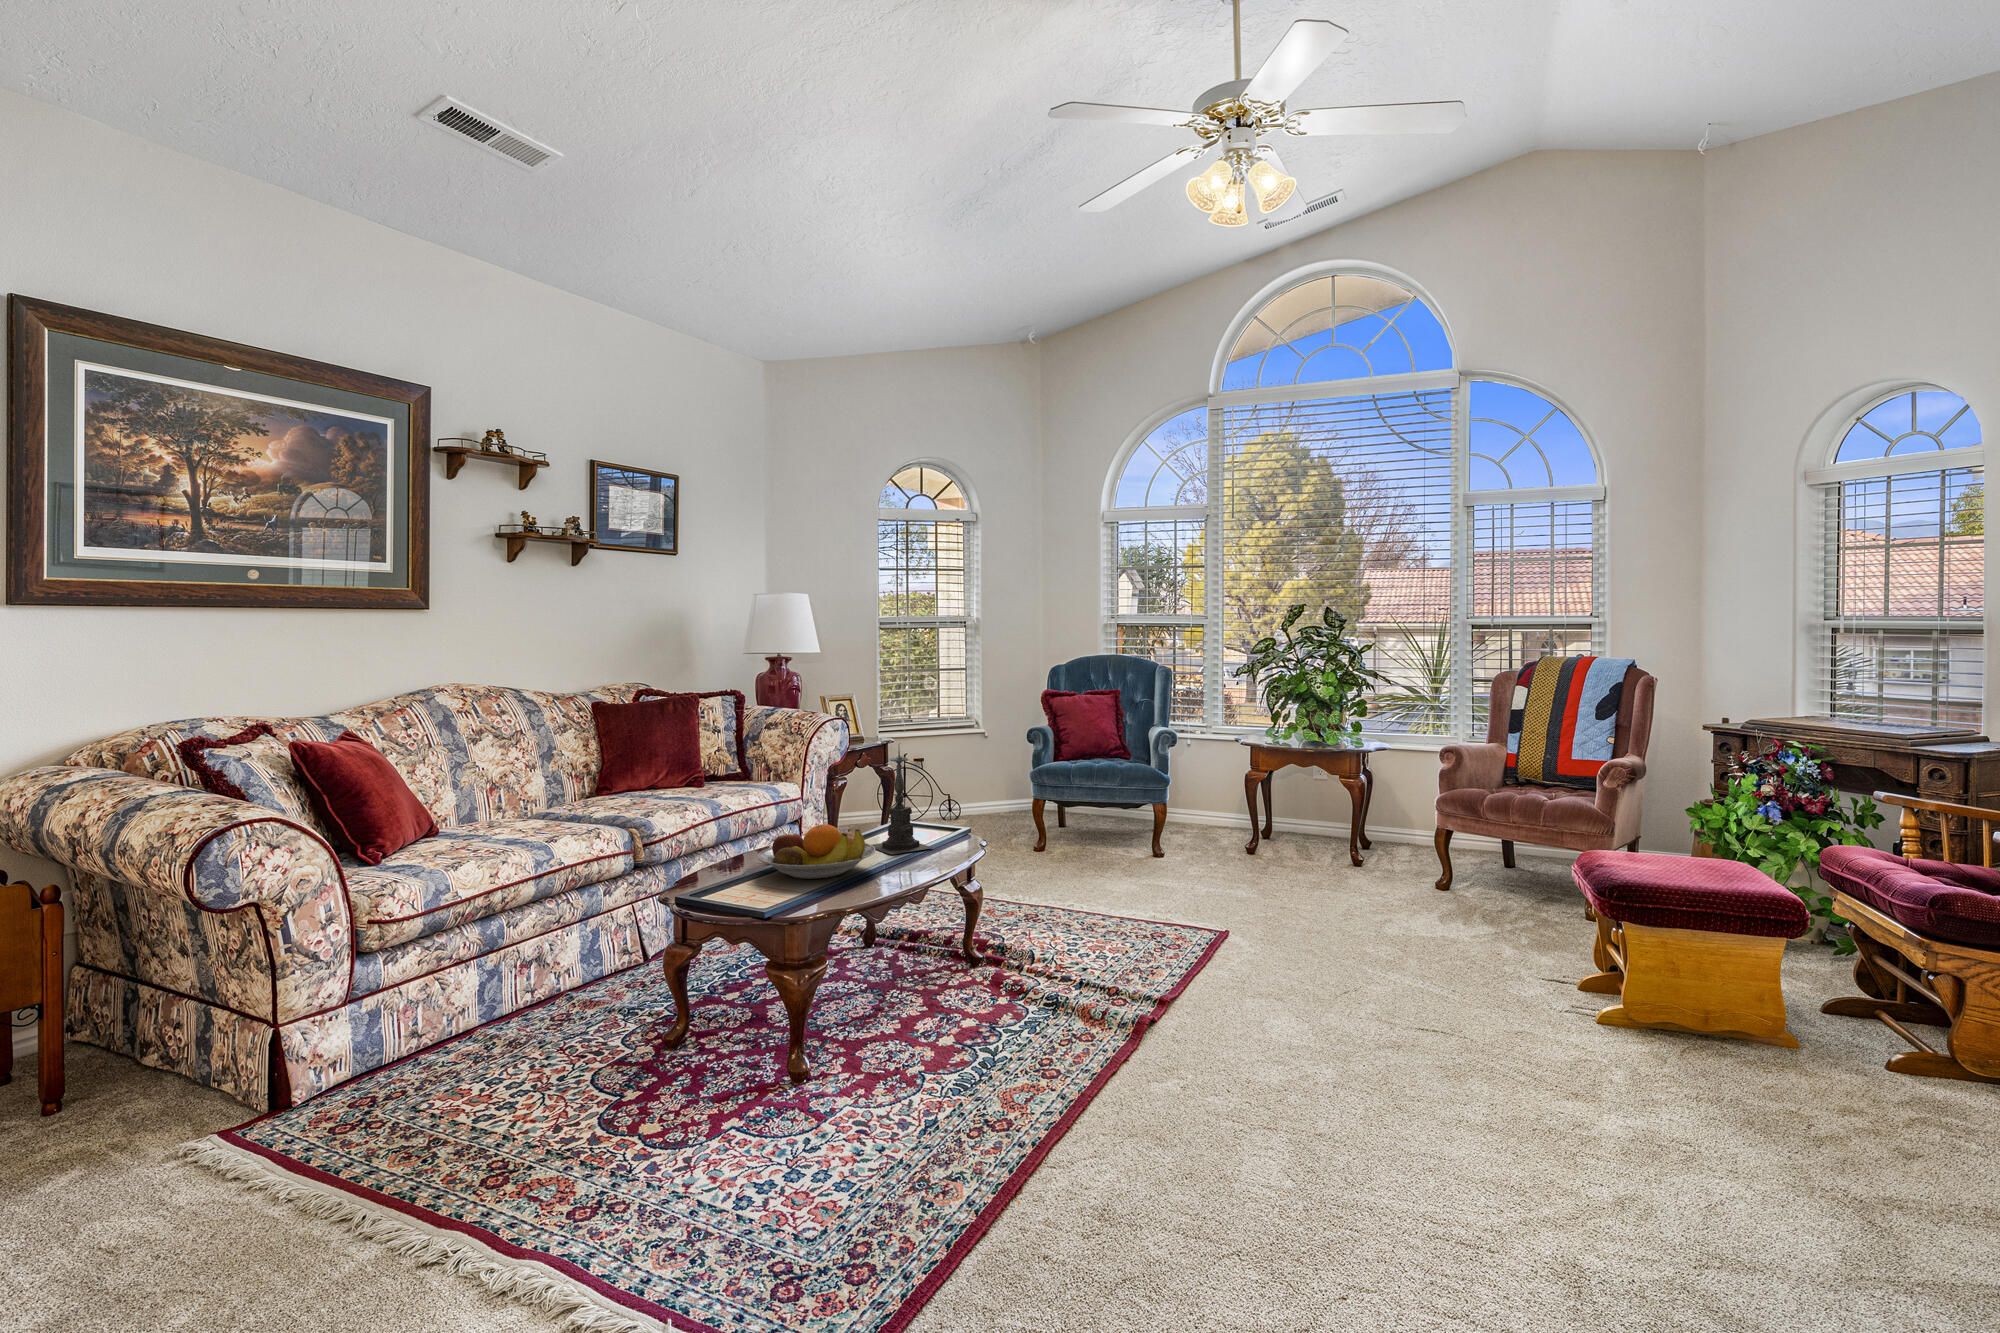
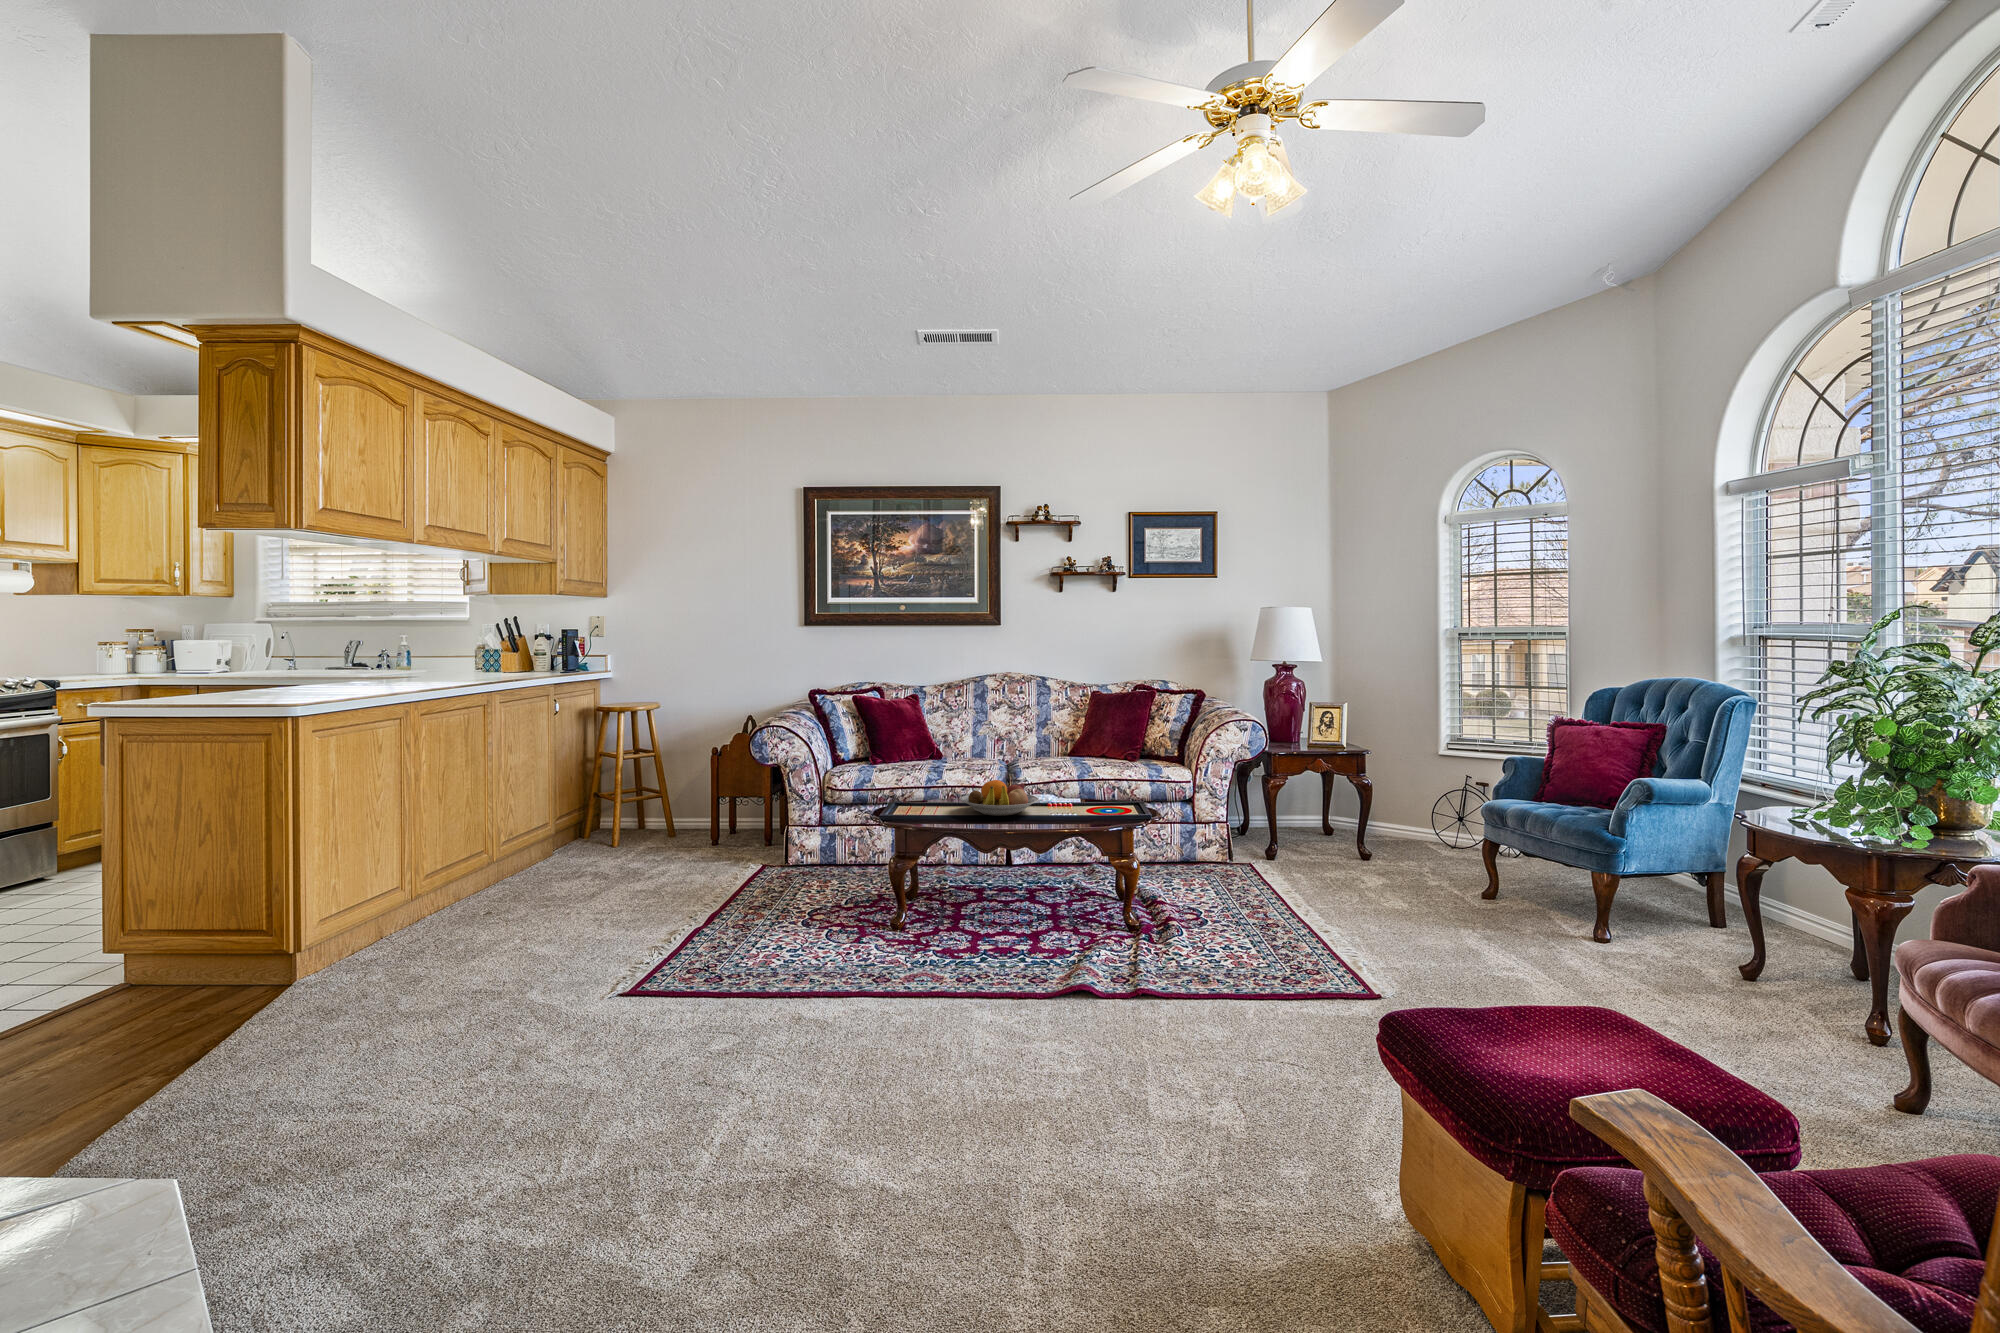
candle holder: present [872,746,933,854] -> none [1066,735,1113,818]

